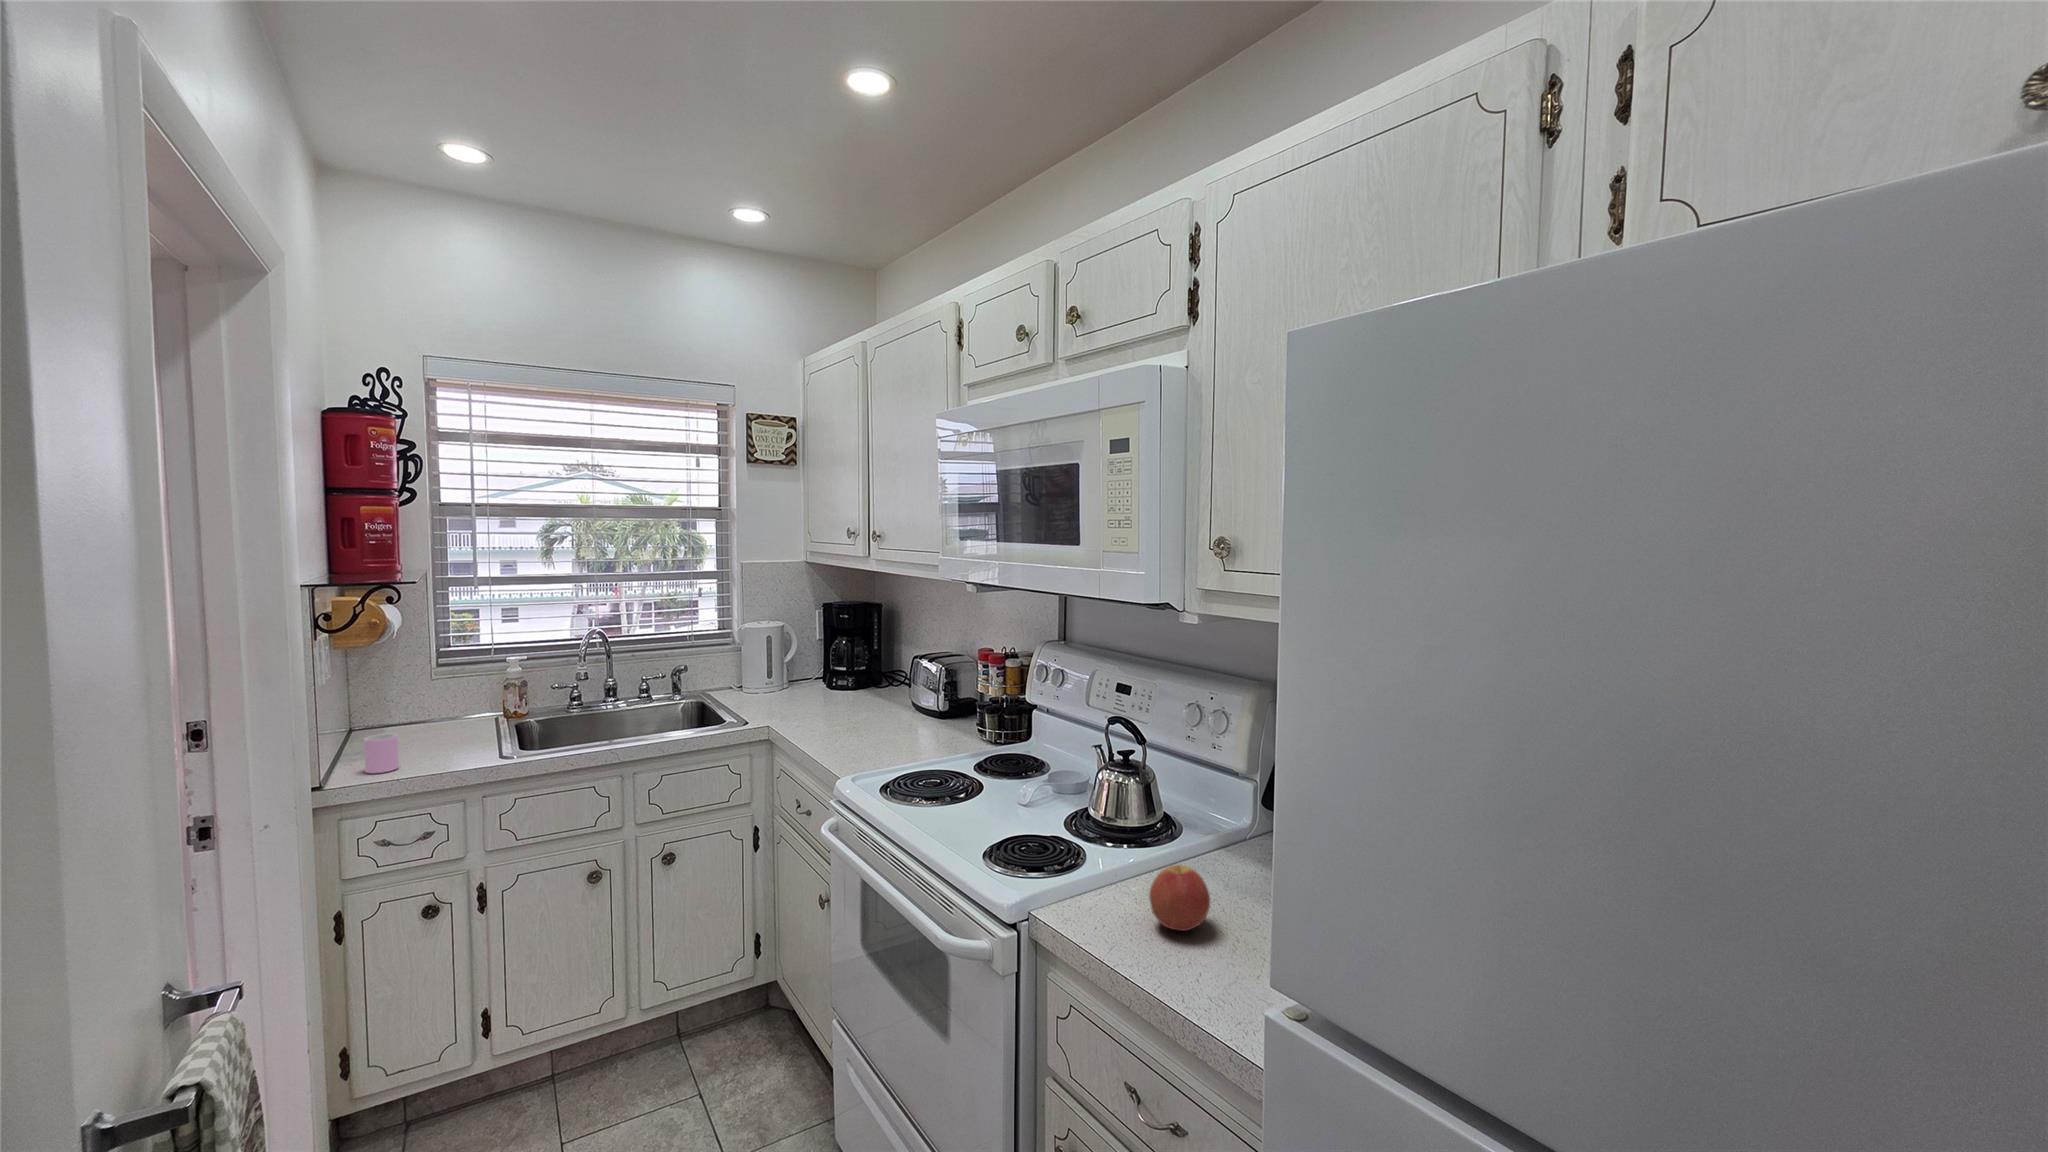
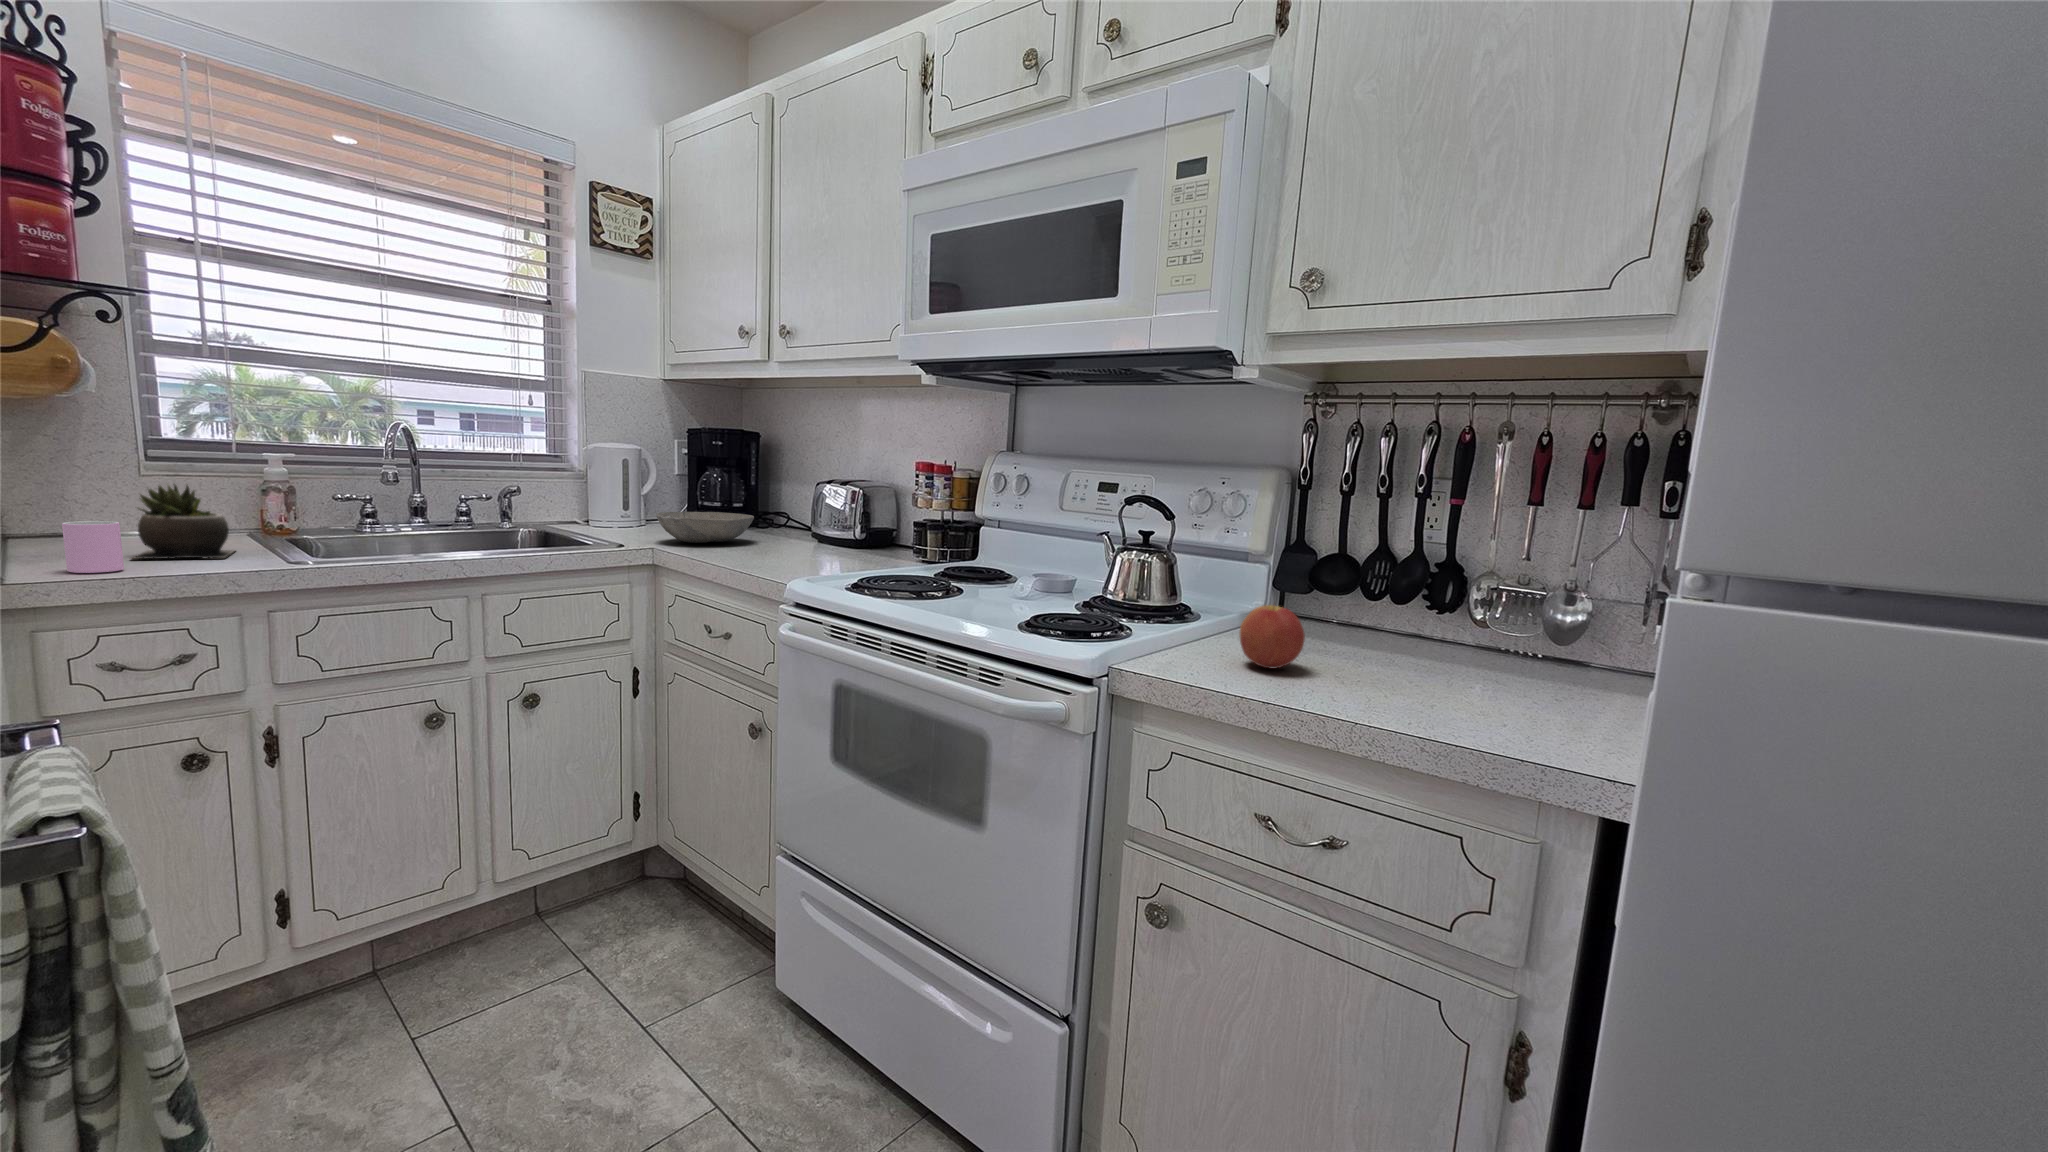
bowl: none [777,684,857,716] -> present [656,512,754,543]
succulent plant: none [408,694,479,754] -> present [133,484,234,559]

